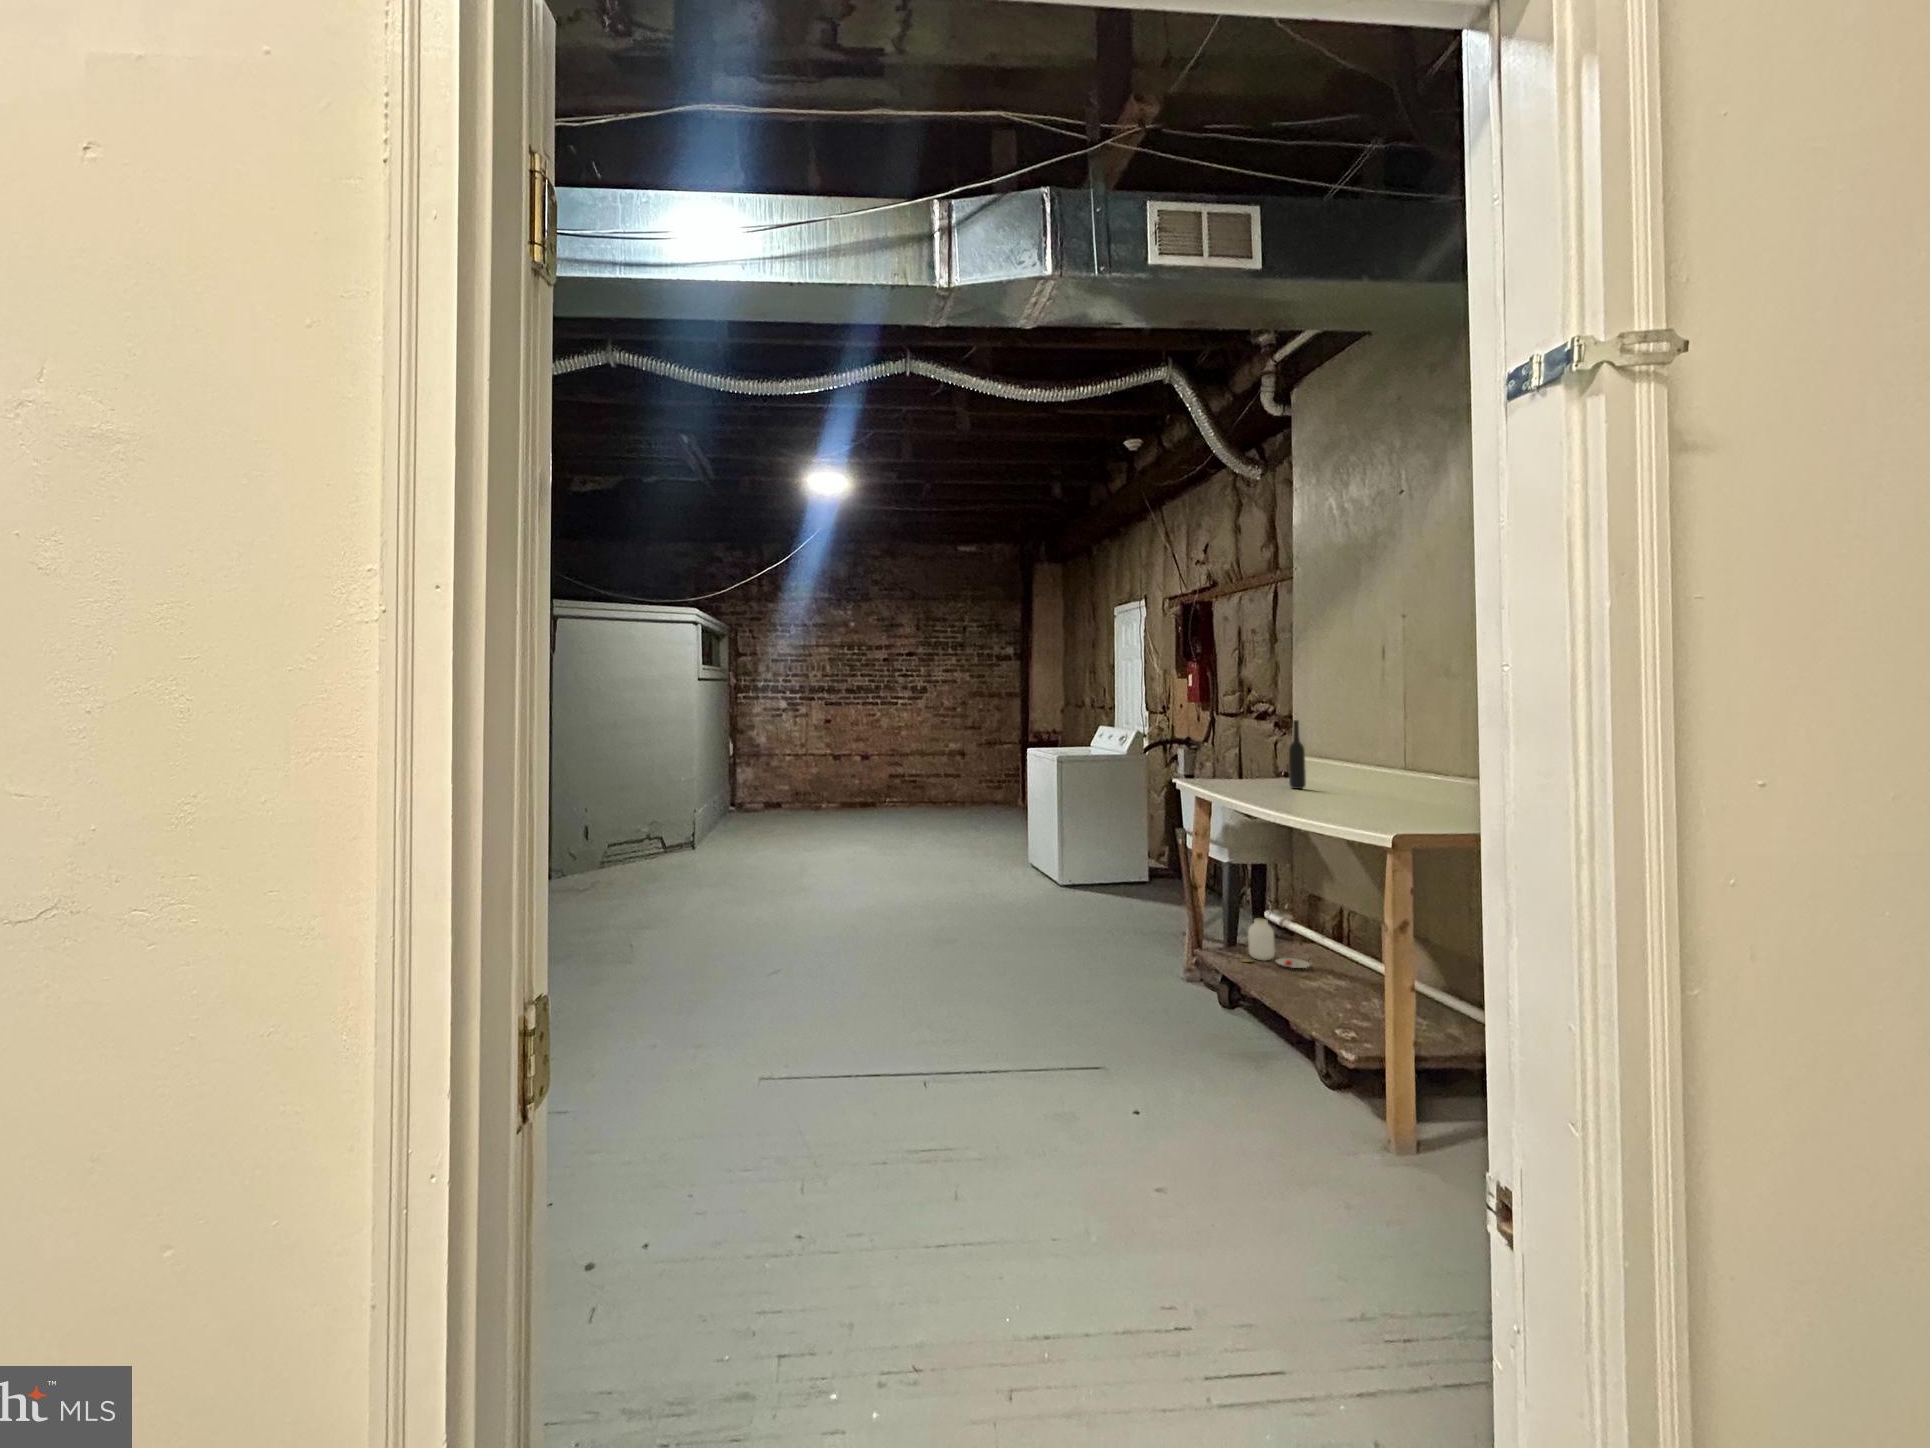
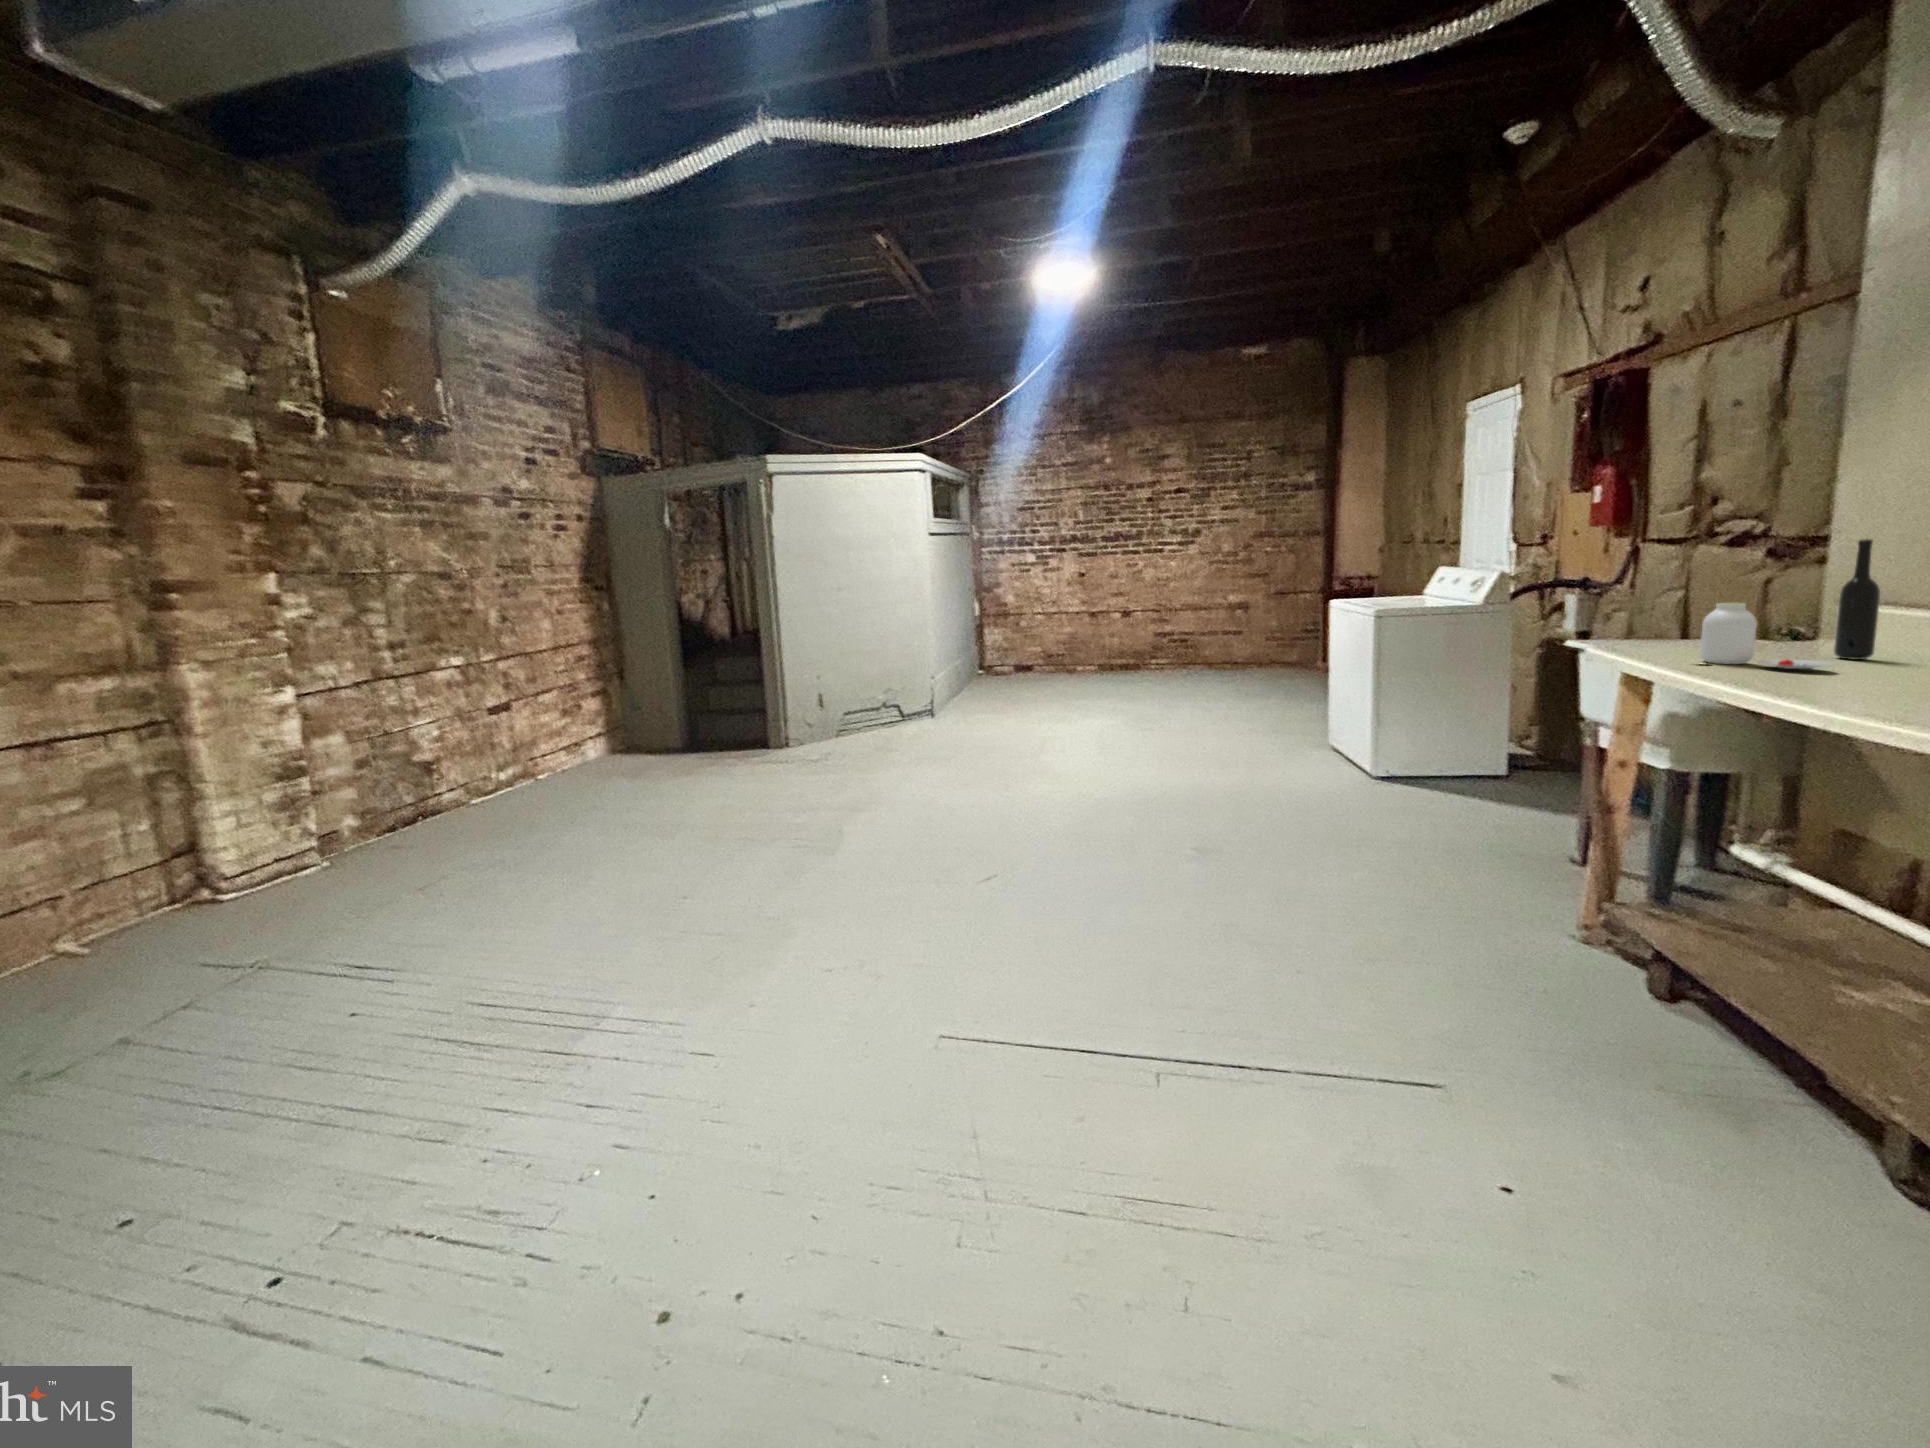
jar: present [1241,918,1310,968] -> present [1700,603,1833,669]

